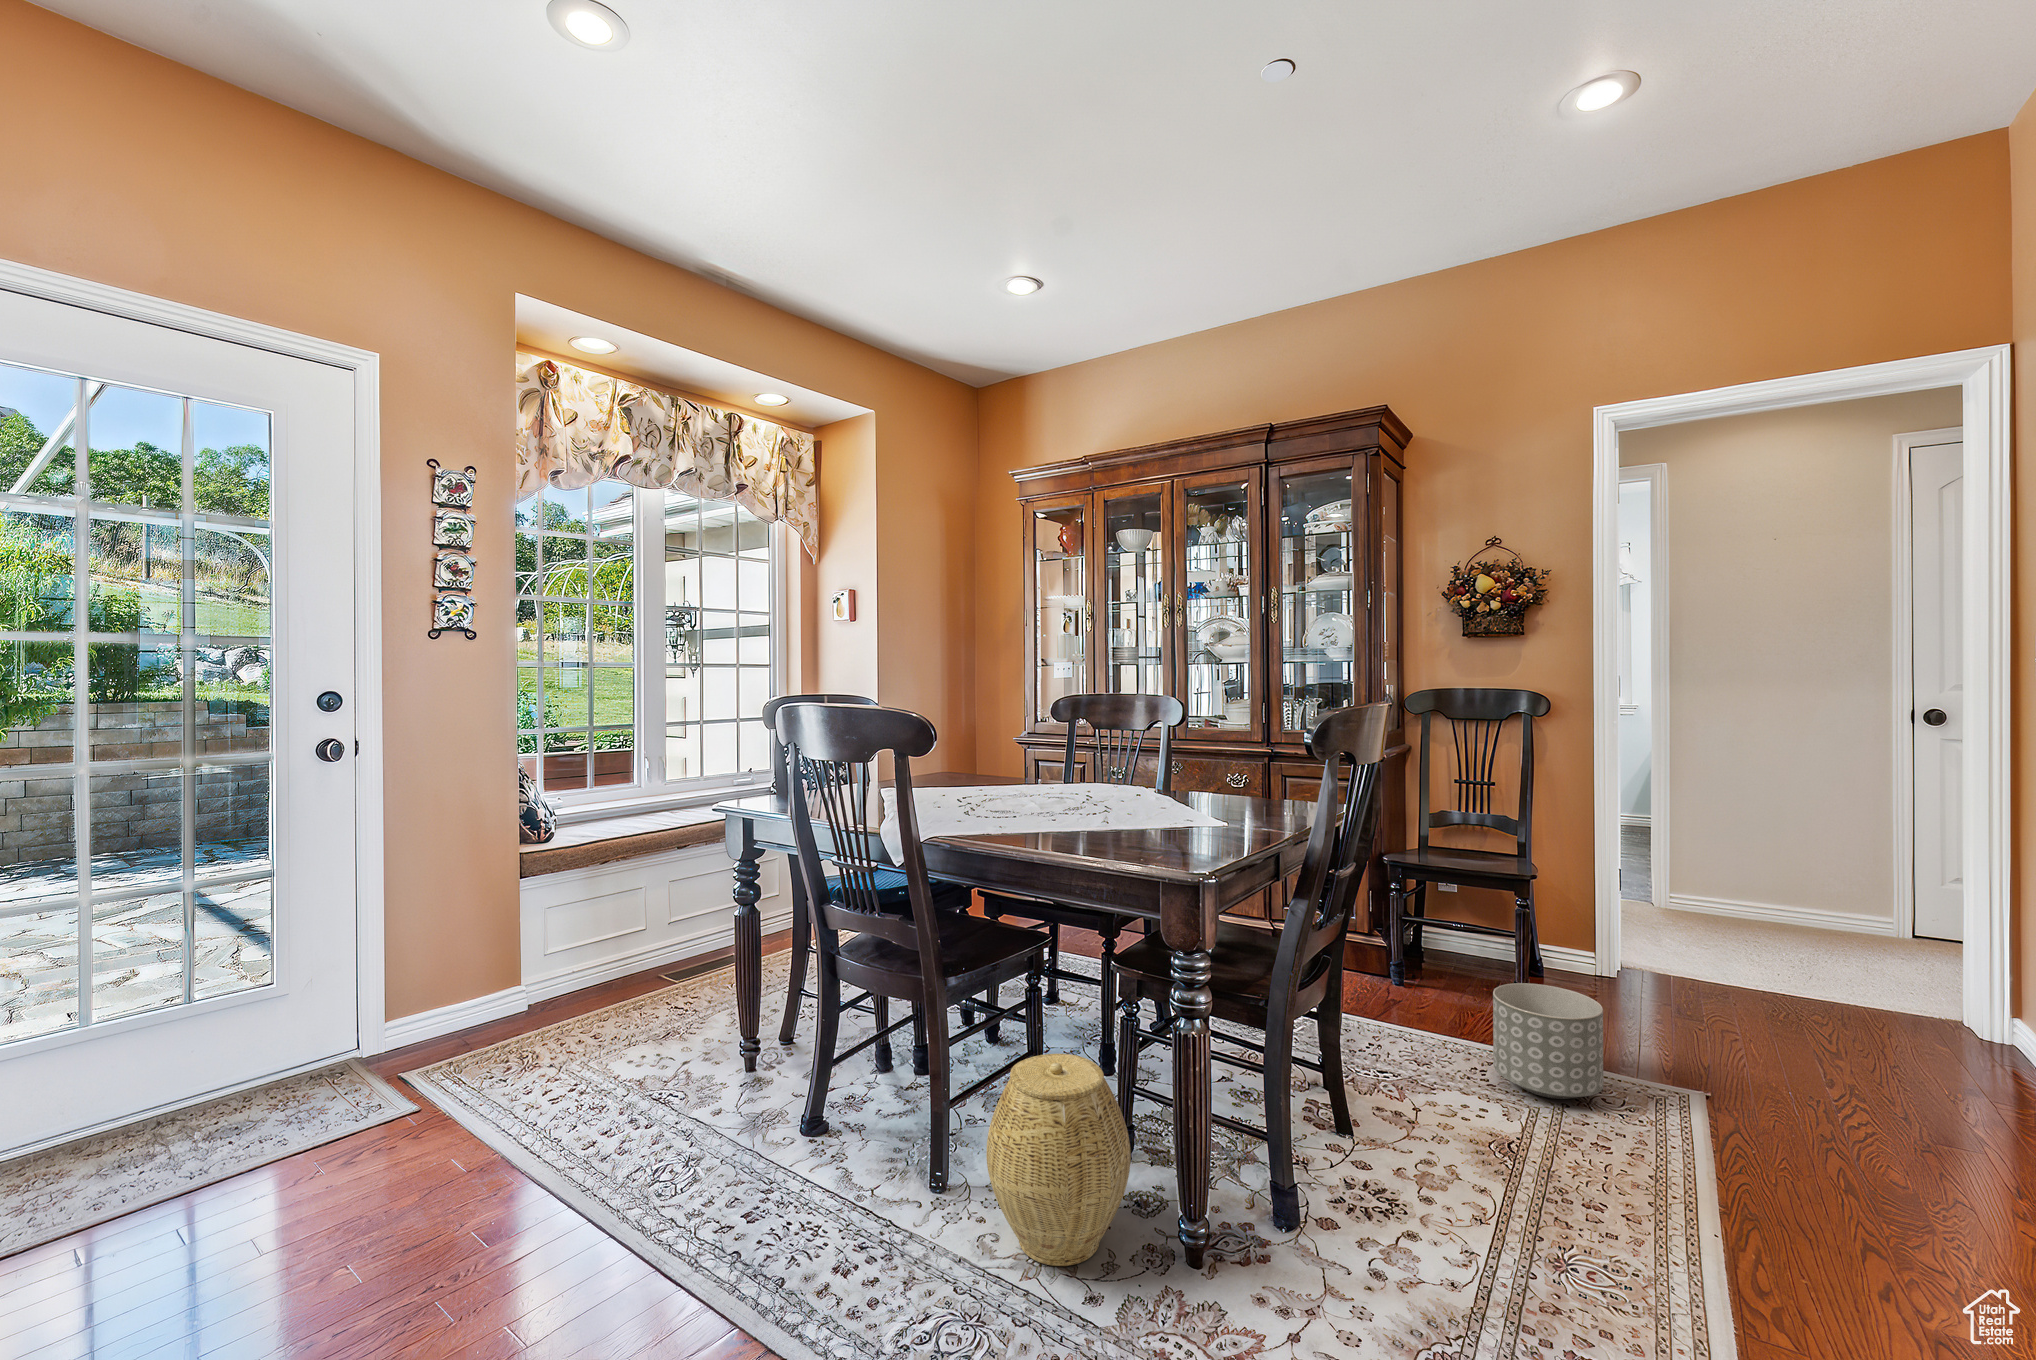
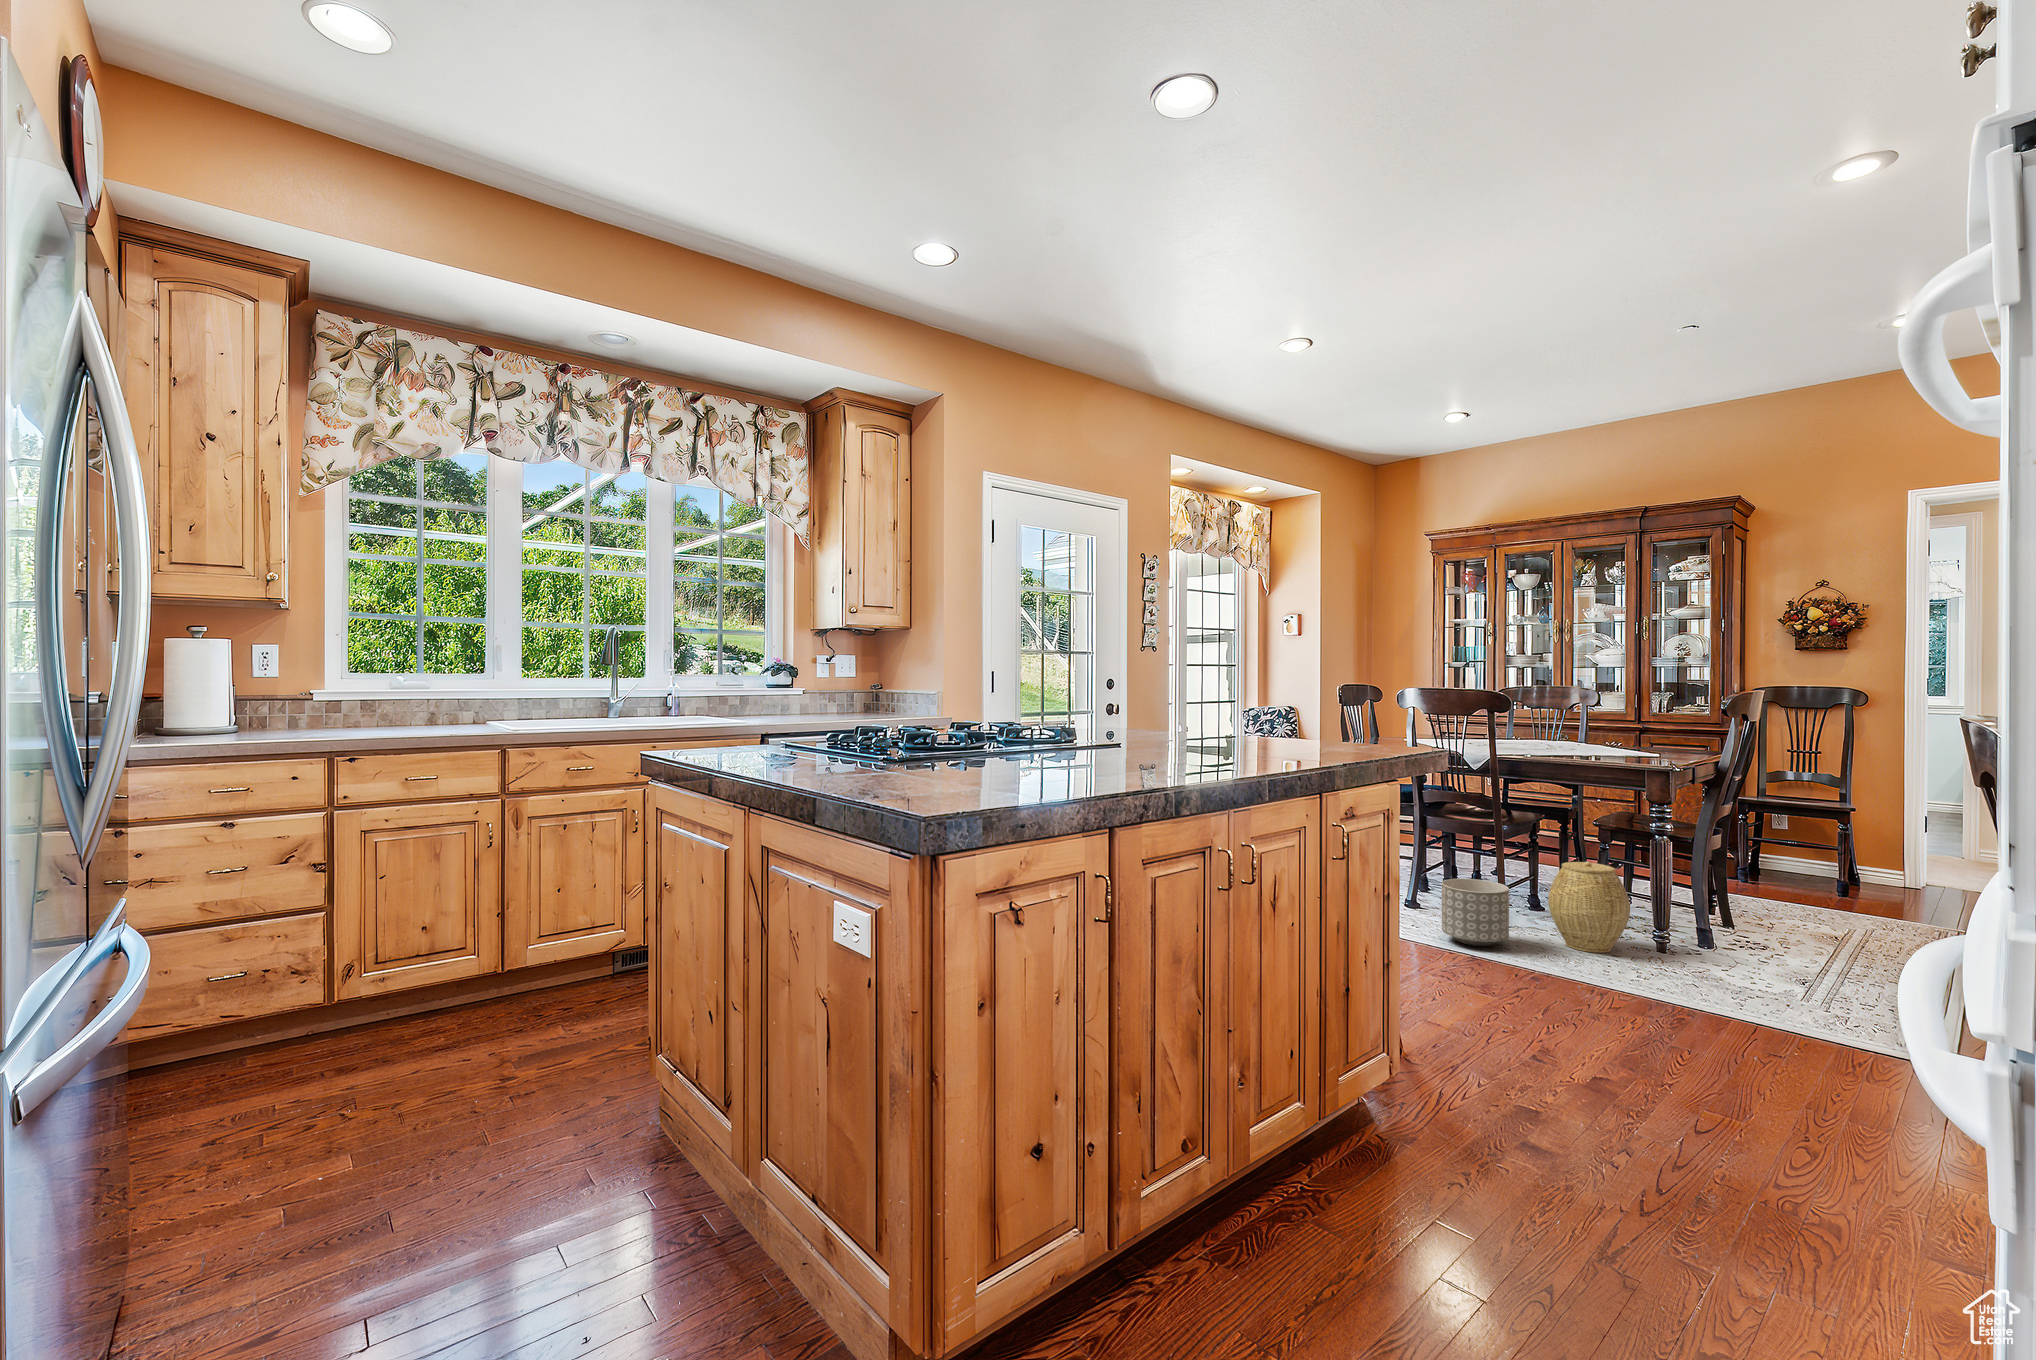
planter: present [1493,983,1603,1099] -> present [1442,879,1509,946]

